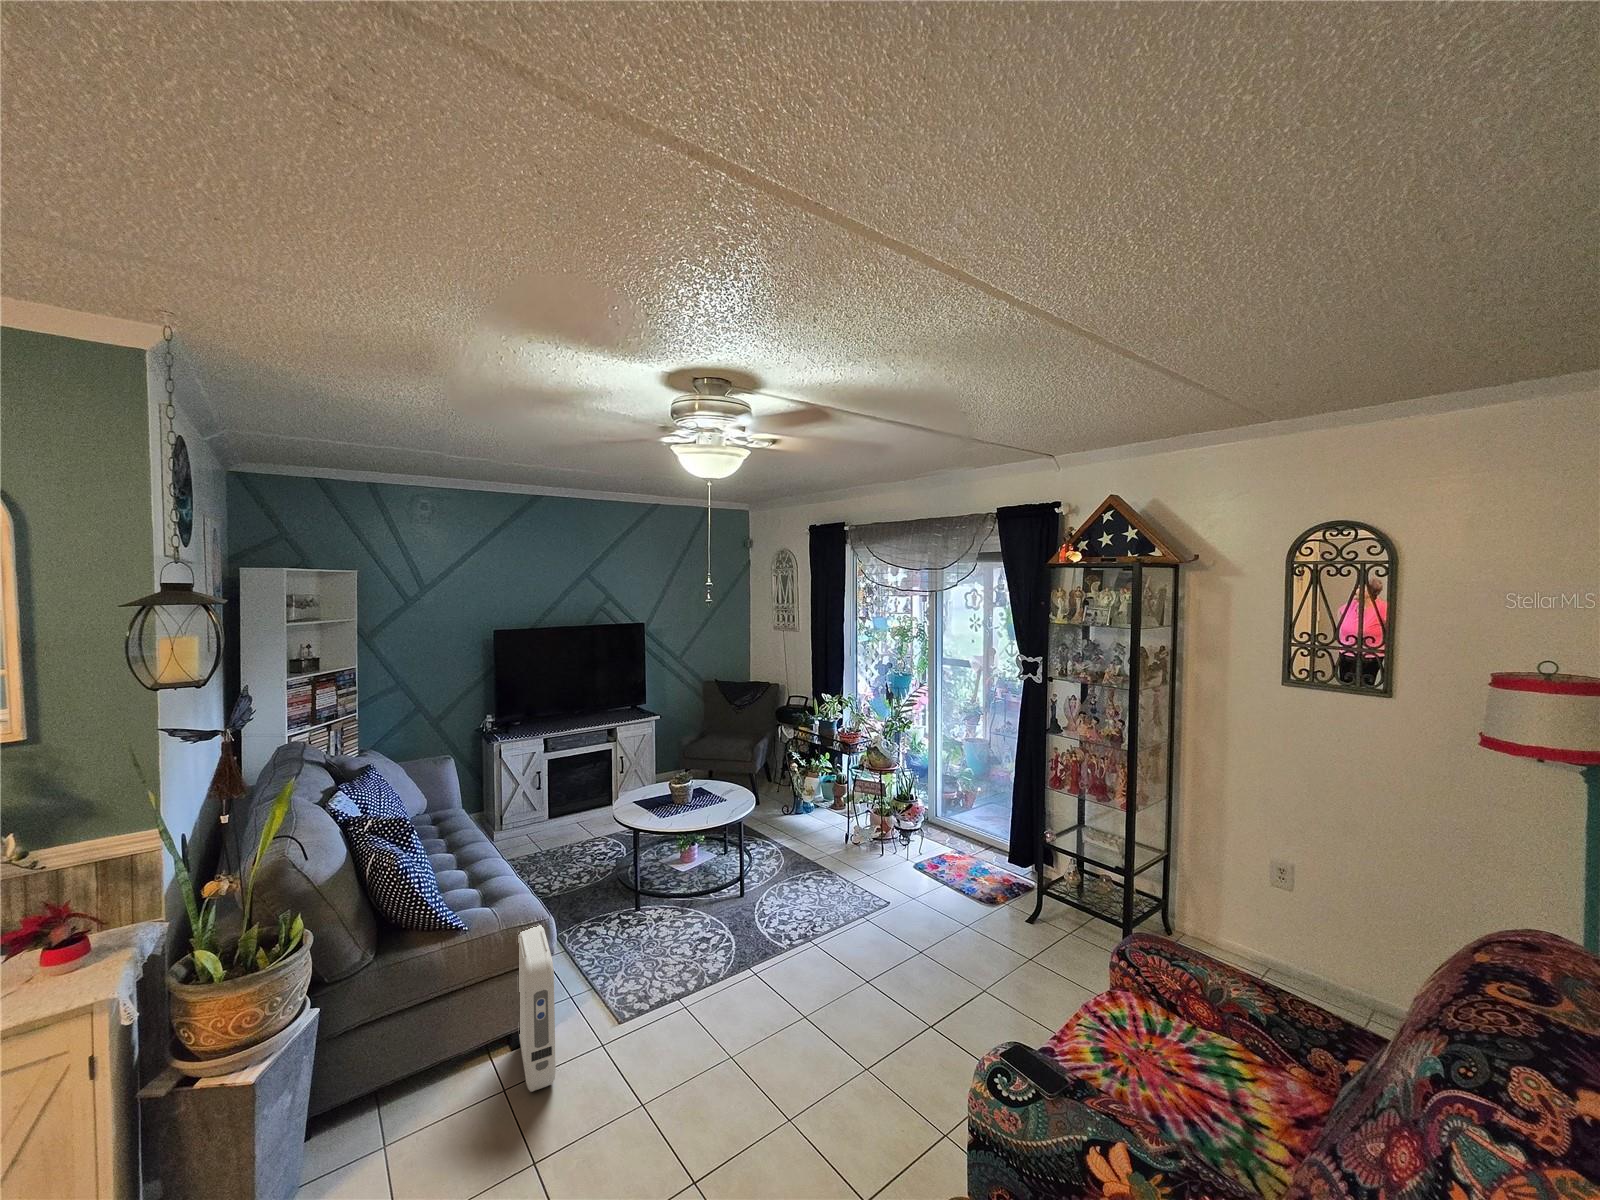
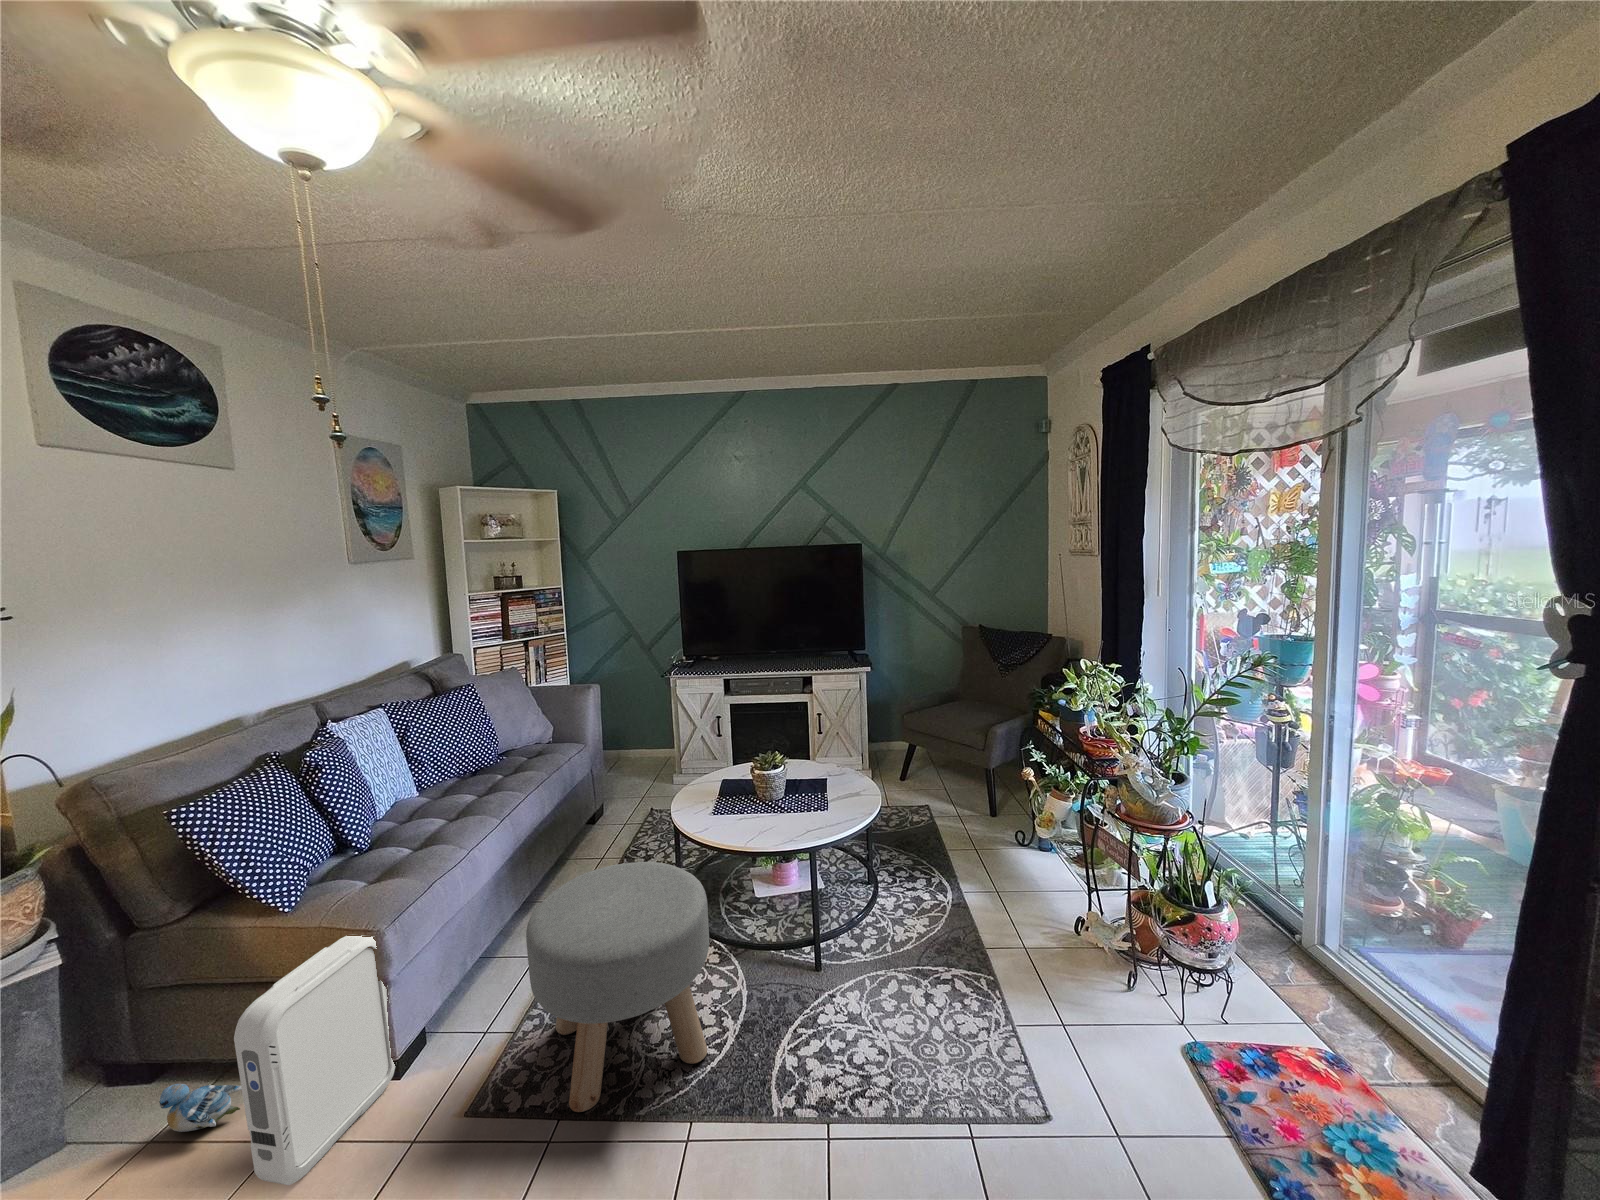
ottoman: none [615,845,727,990] -> present [526,862,709,1112]
plush toy: none [389,1078,447,1120] -> present [159,1084,242,1132]

